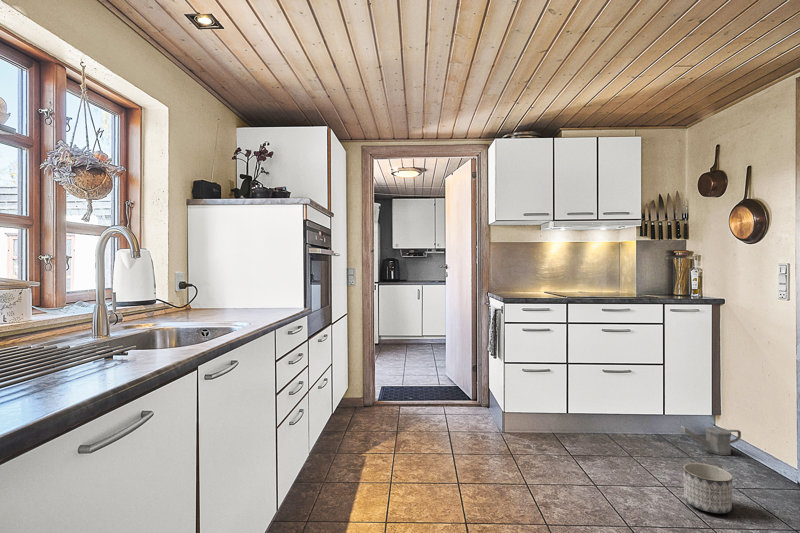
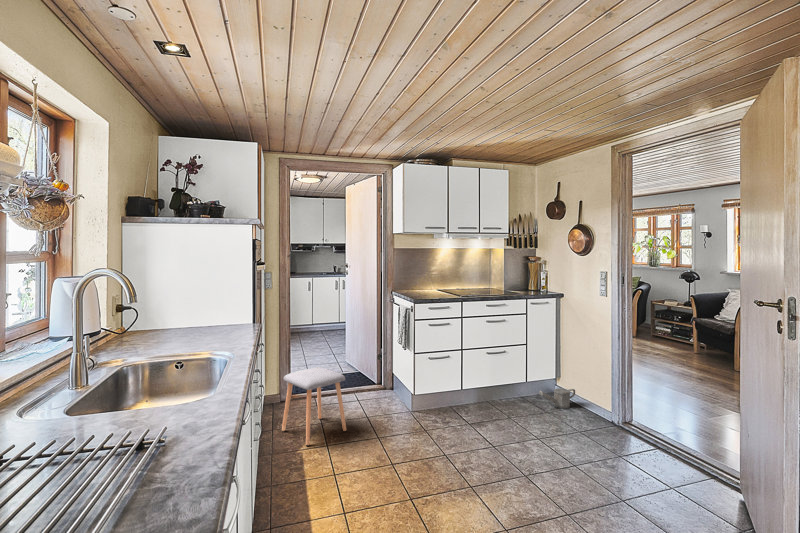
stool: none [349,369,417,454] -> present [282,367,346,446]
planter: present [683,463,733,514] -> none [553,419,584,453]

